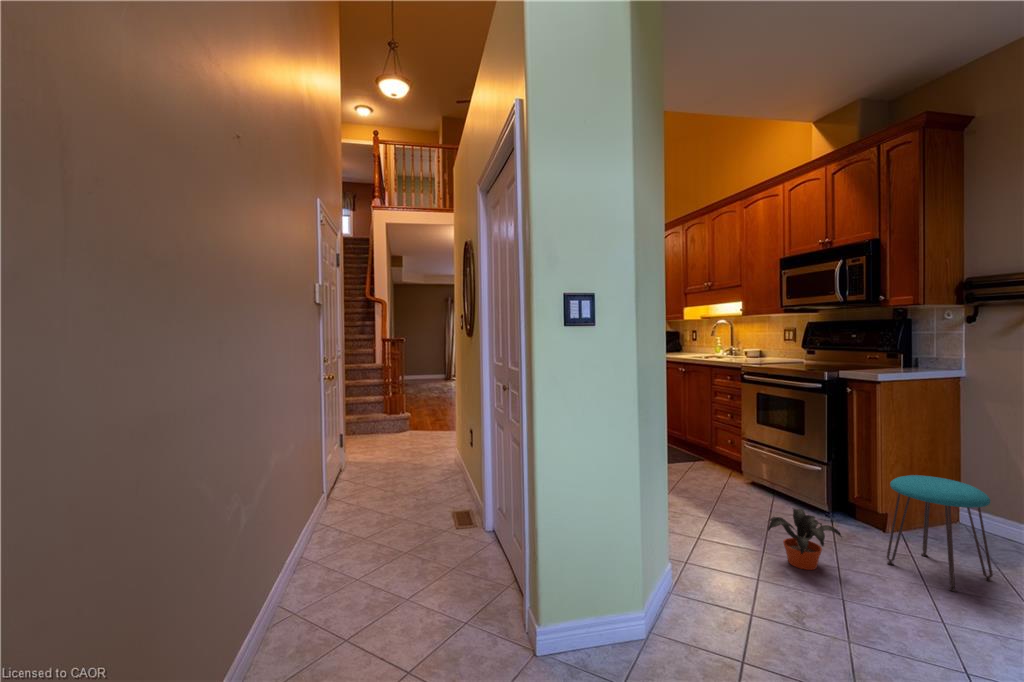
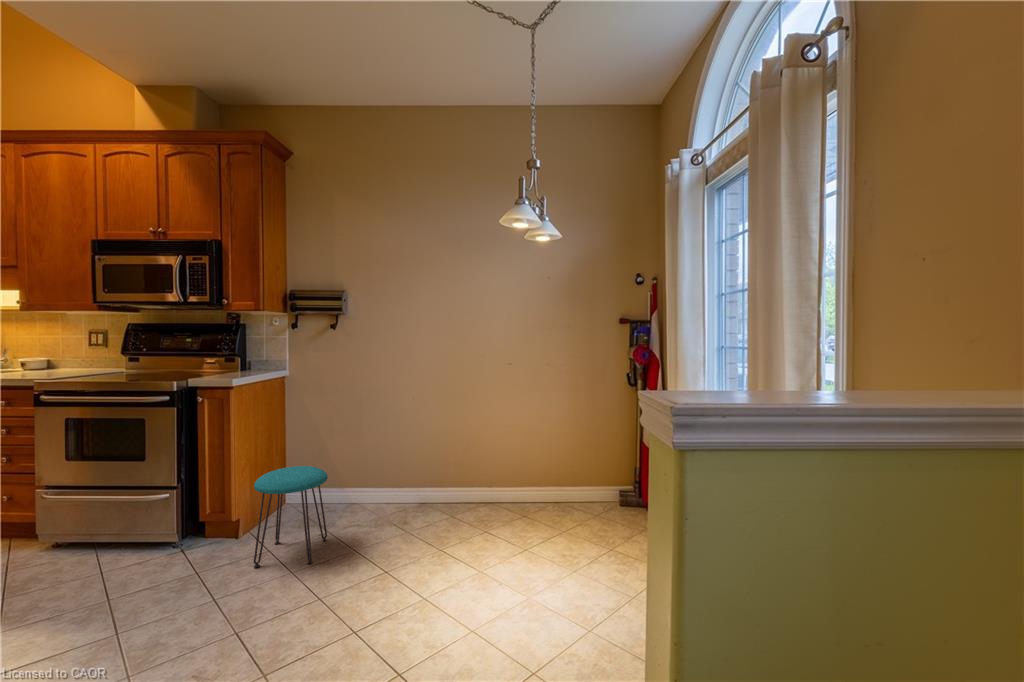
potted plant: present [768,508,841,570] -> none [121,552,221,630]

